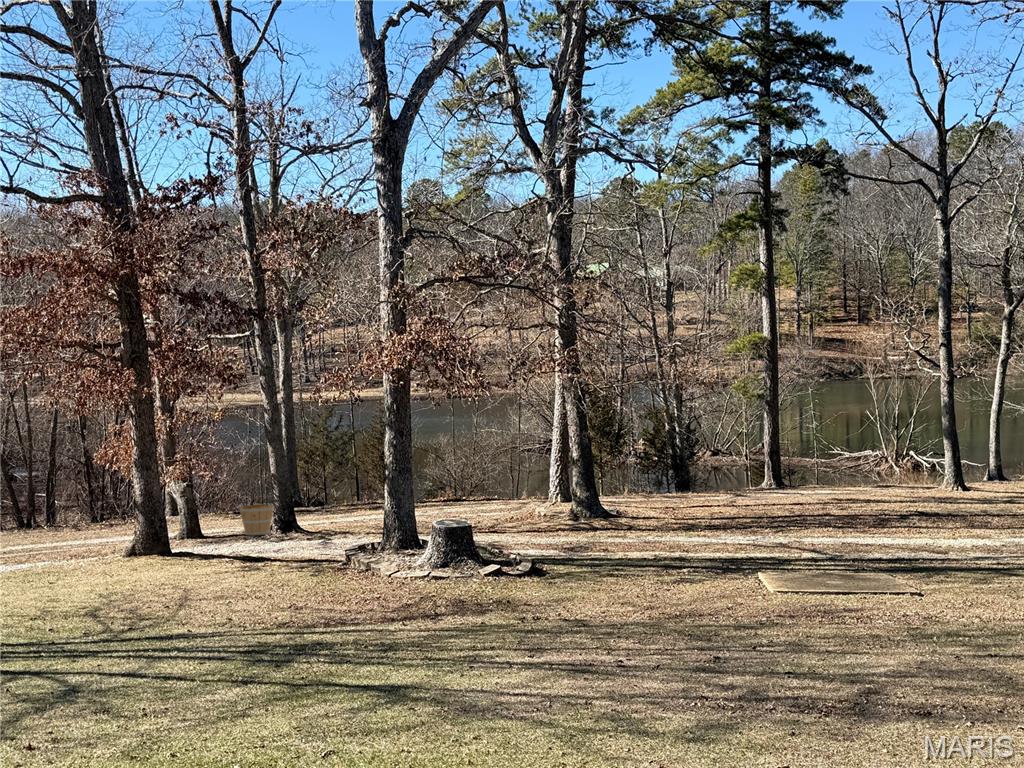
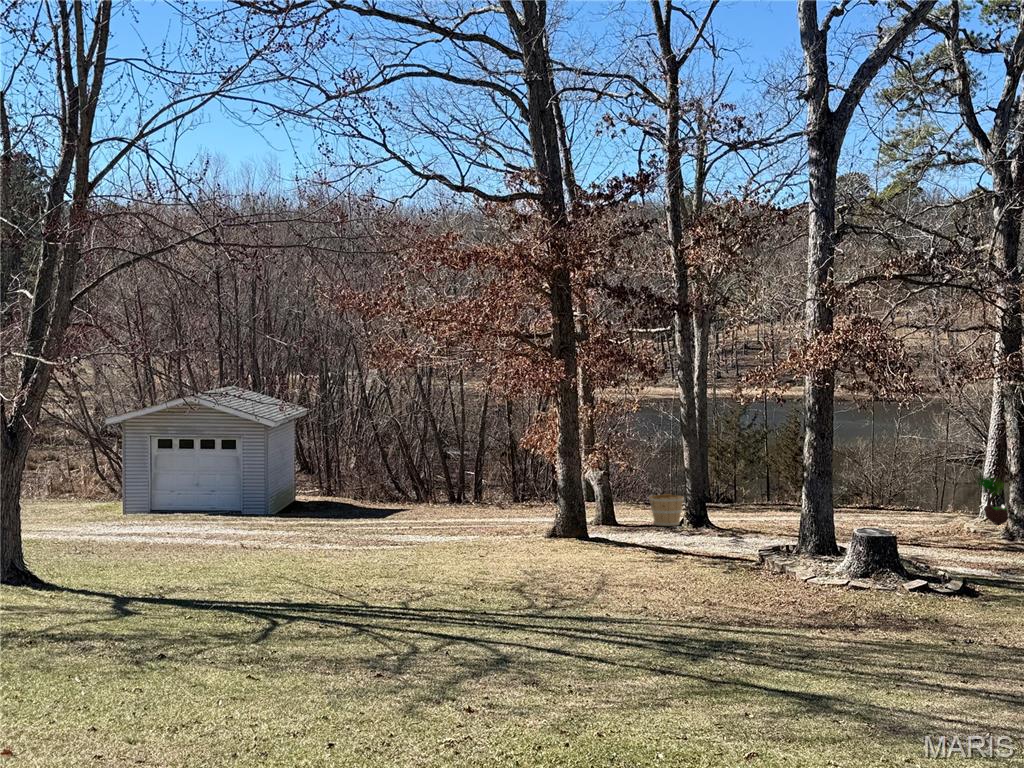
potted tree: none [526,471,553,516] -> present [977,476,1007,524]

